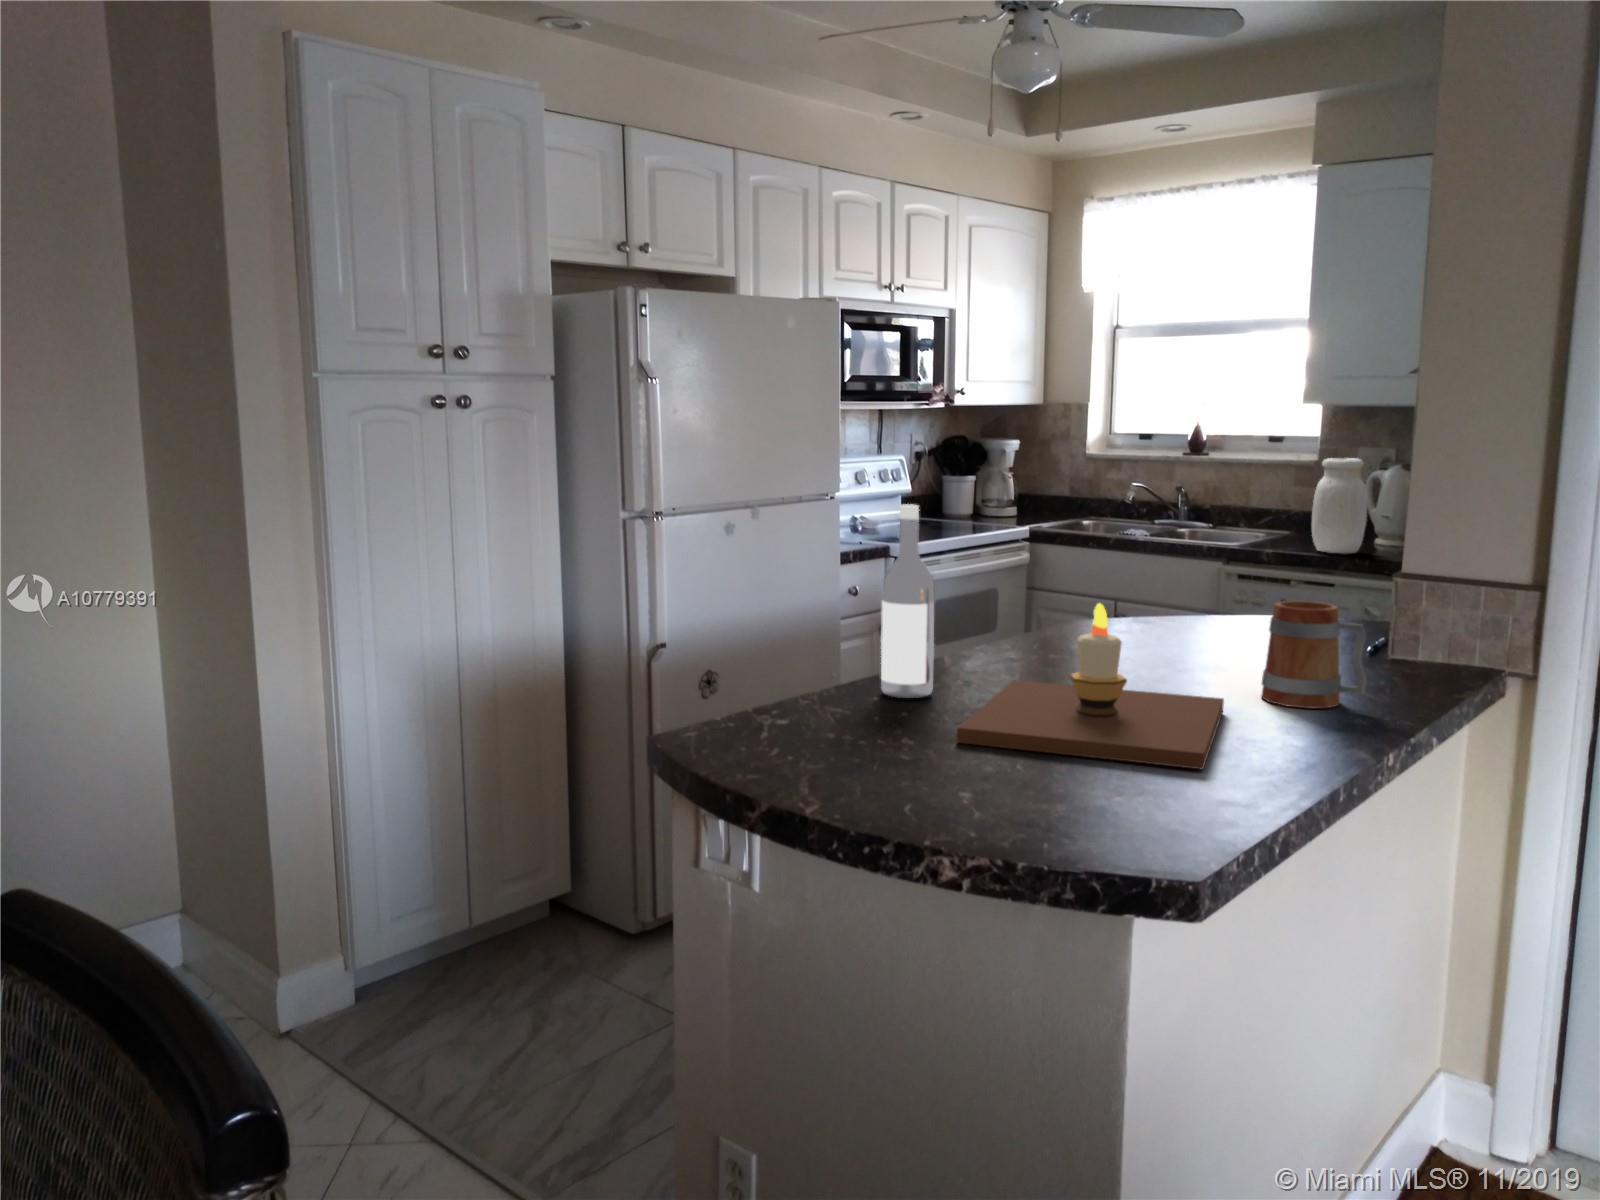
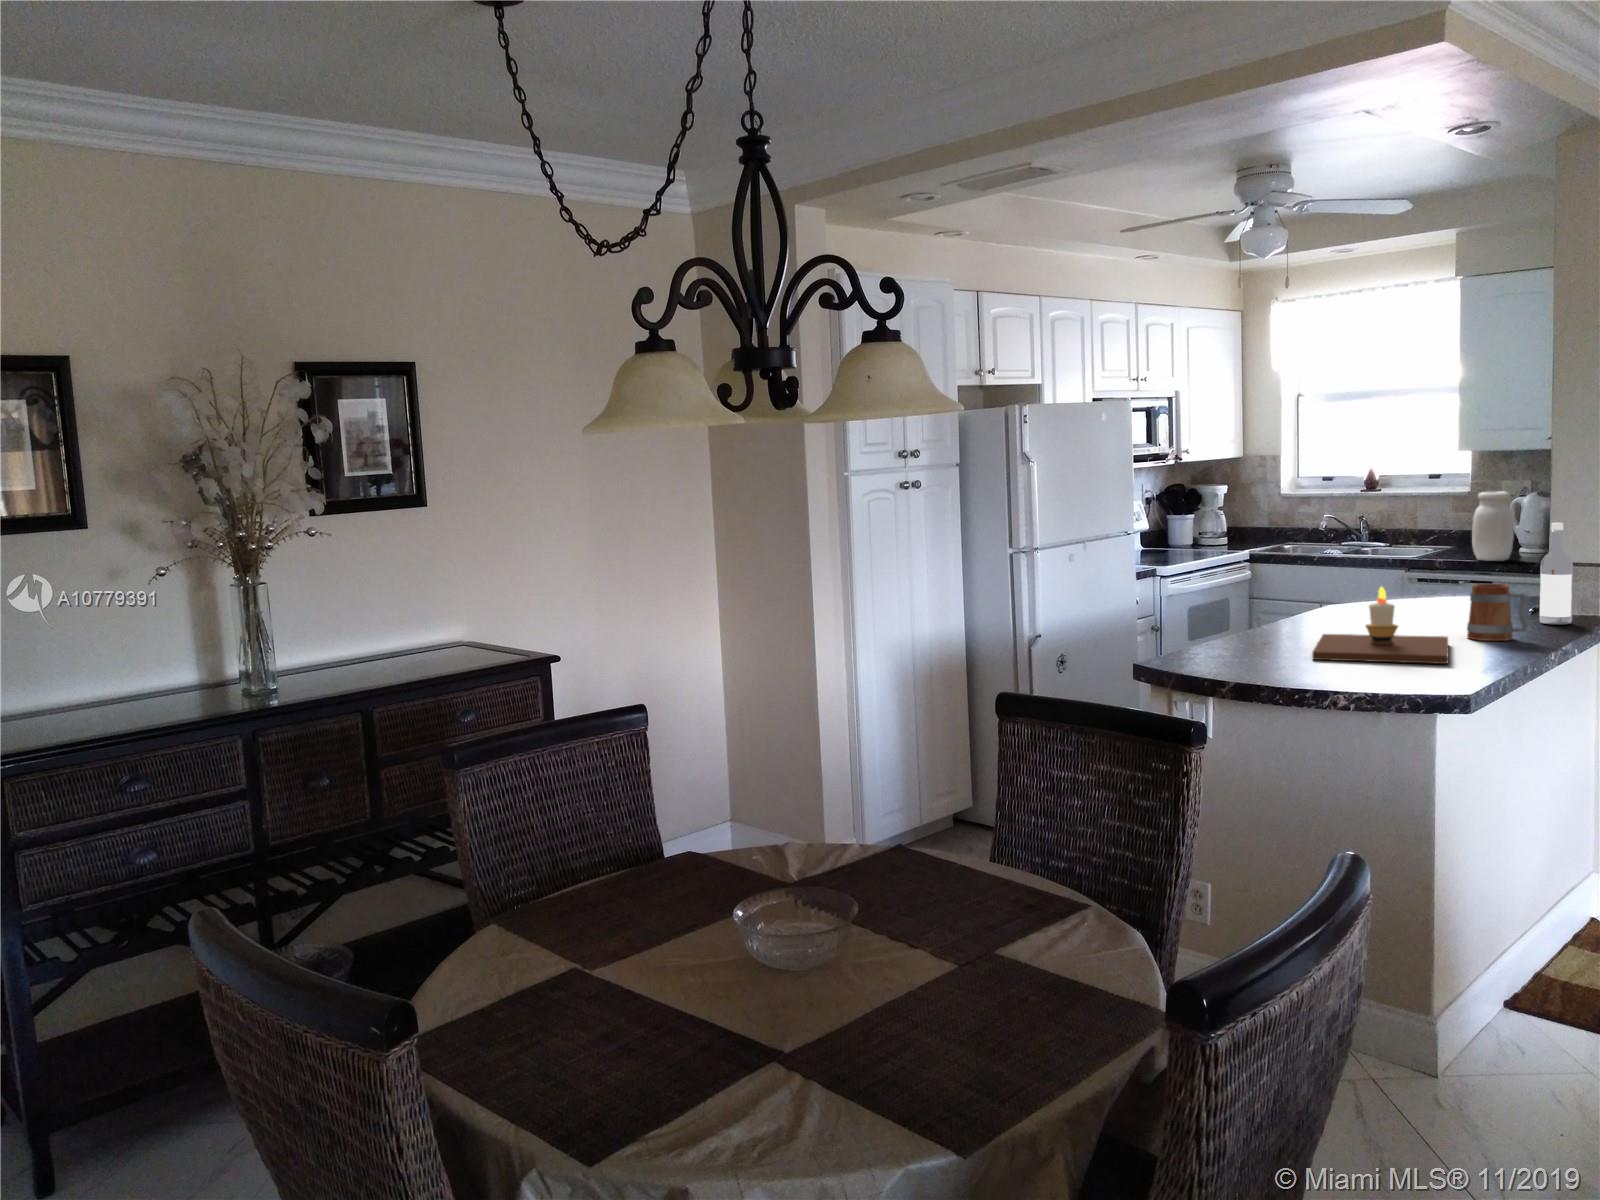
wine bottle: present [881,504,934,698] -> present [1539,523,1573,625]

